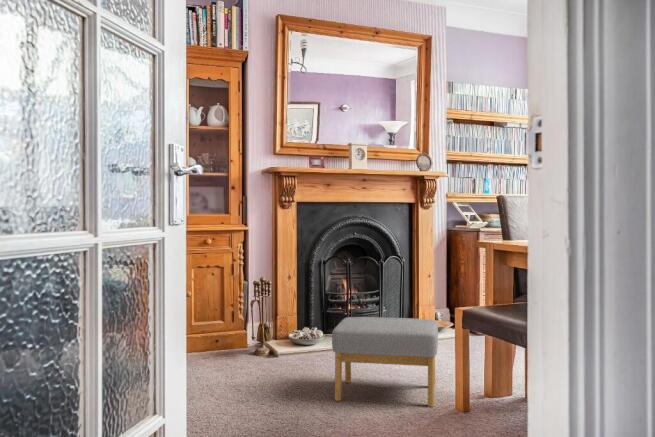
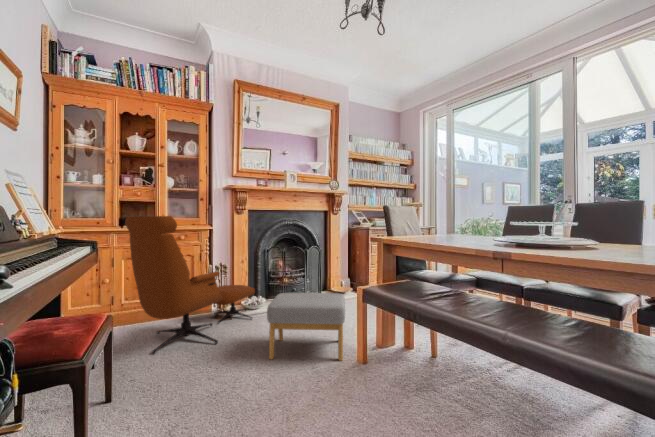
lounge chair: none [153,211,309,389] -> present [125,216,255,354]

